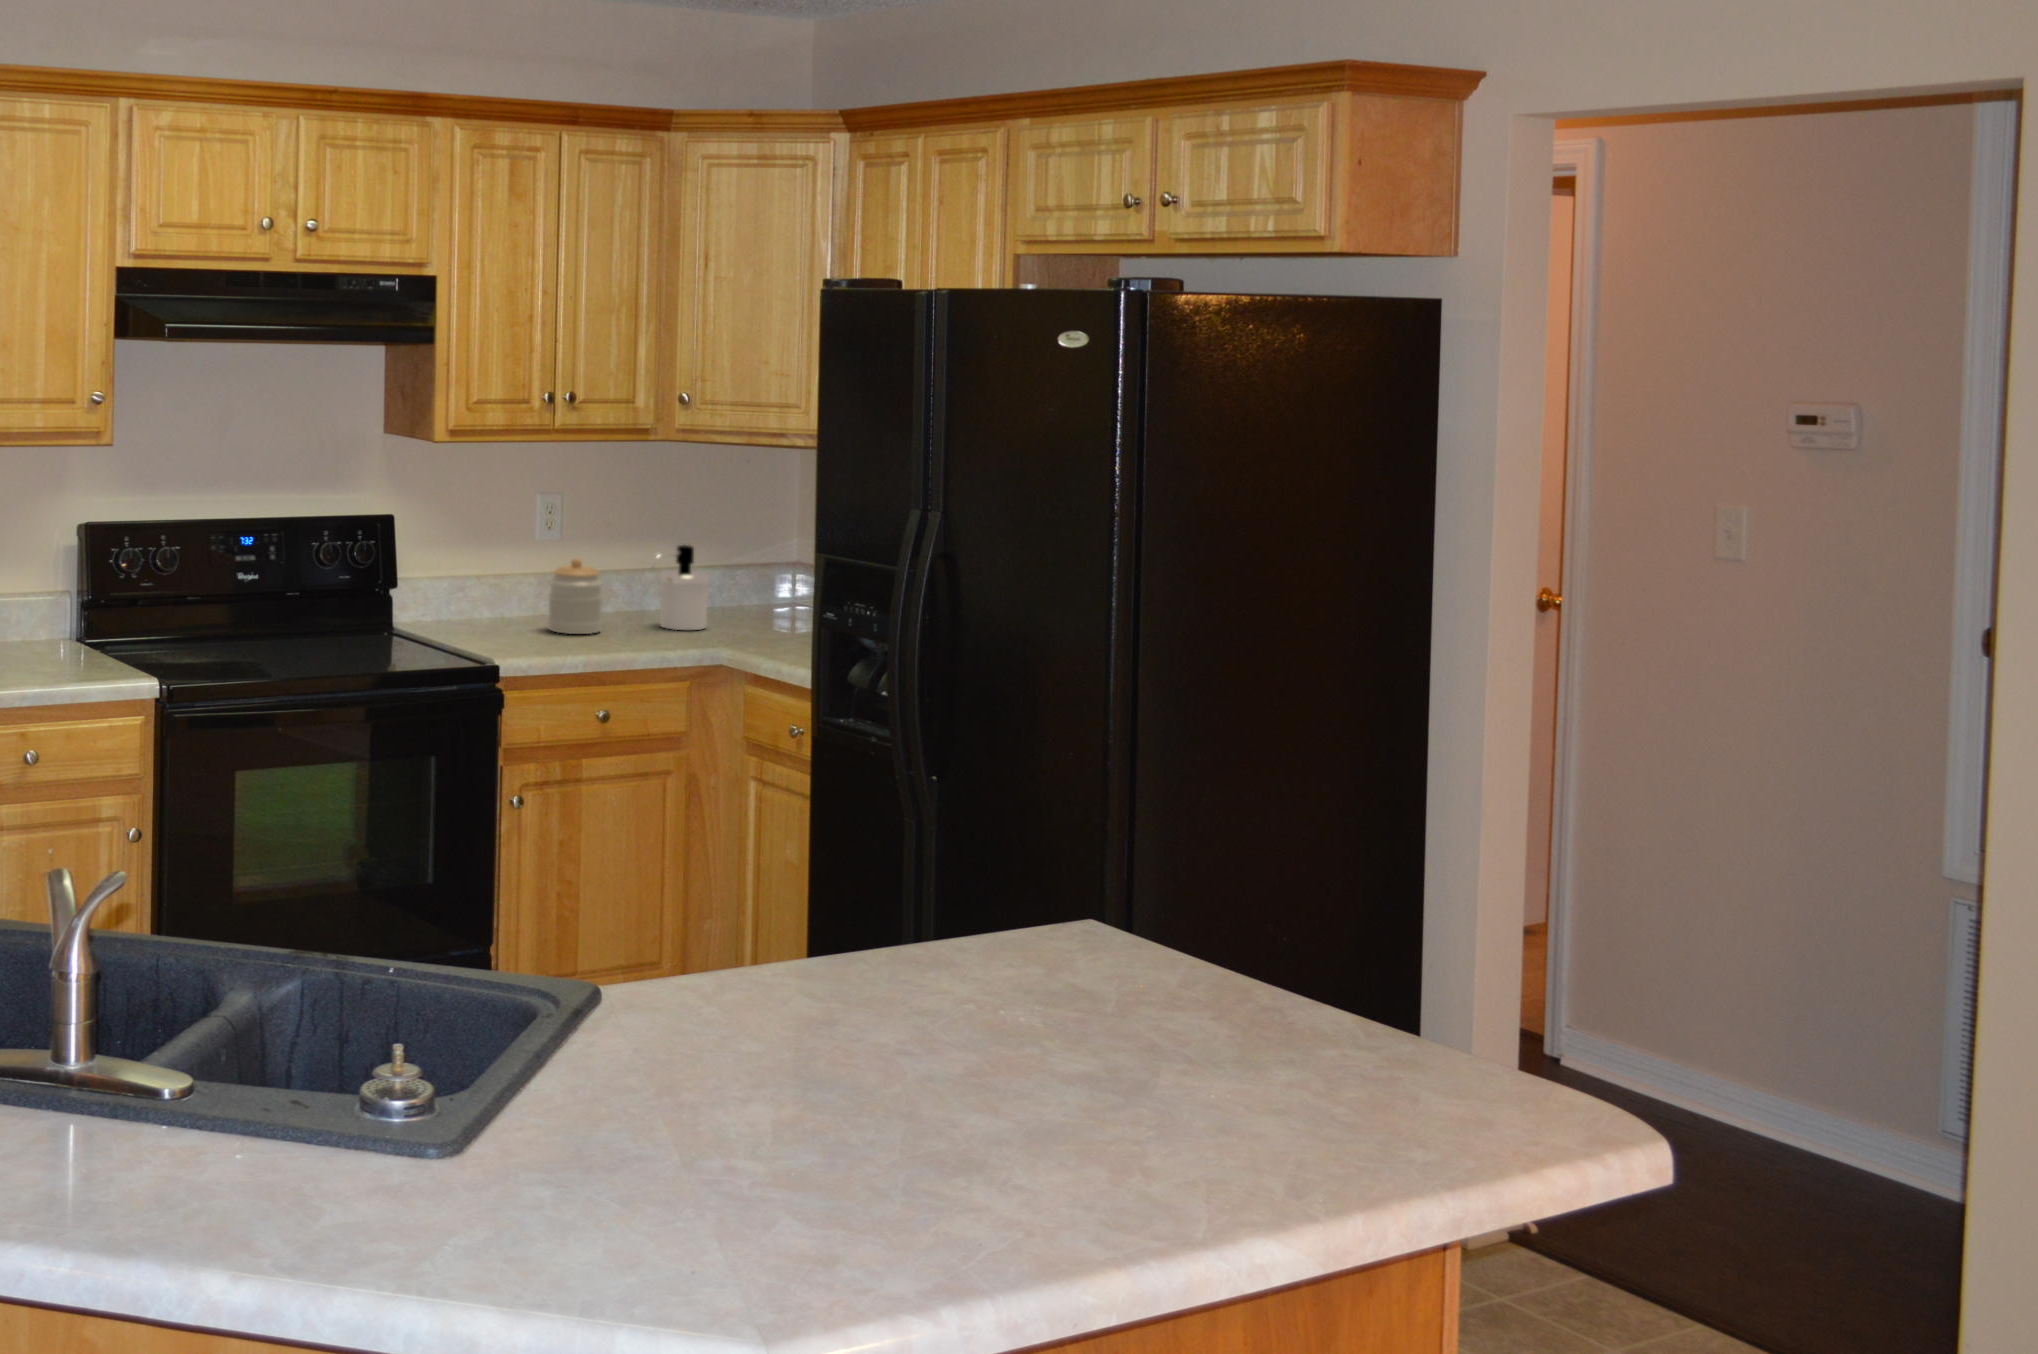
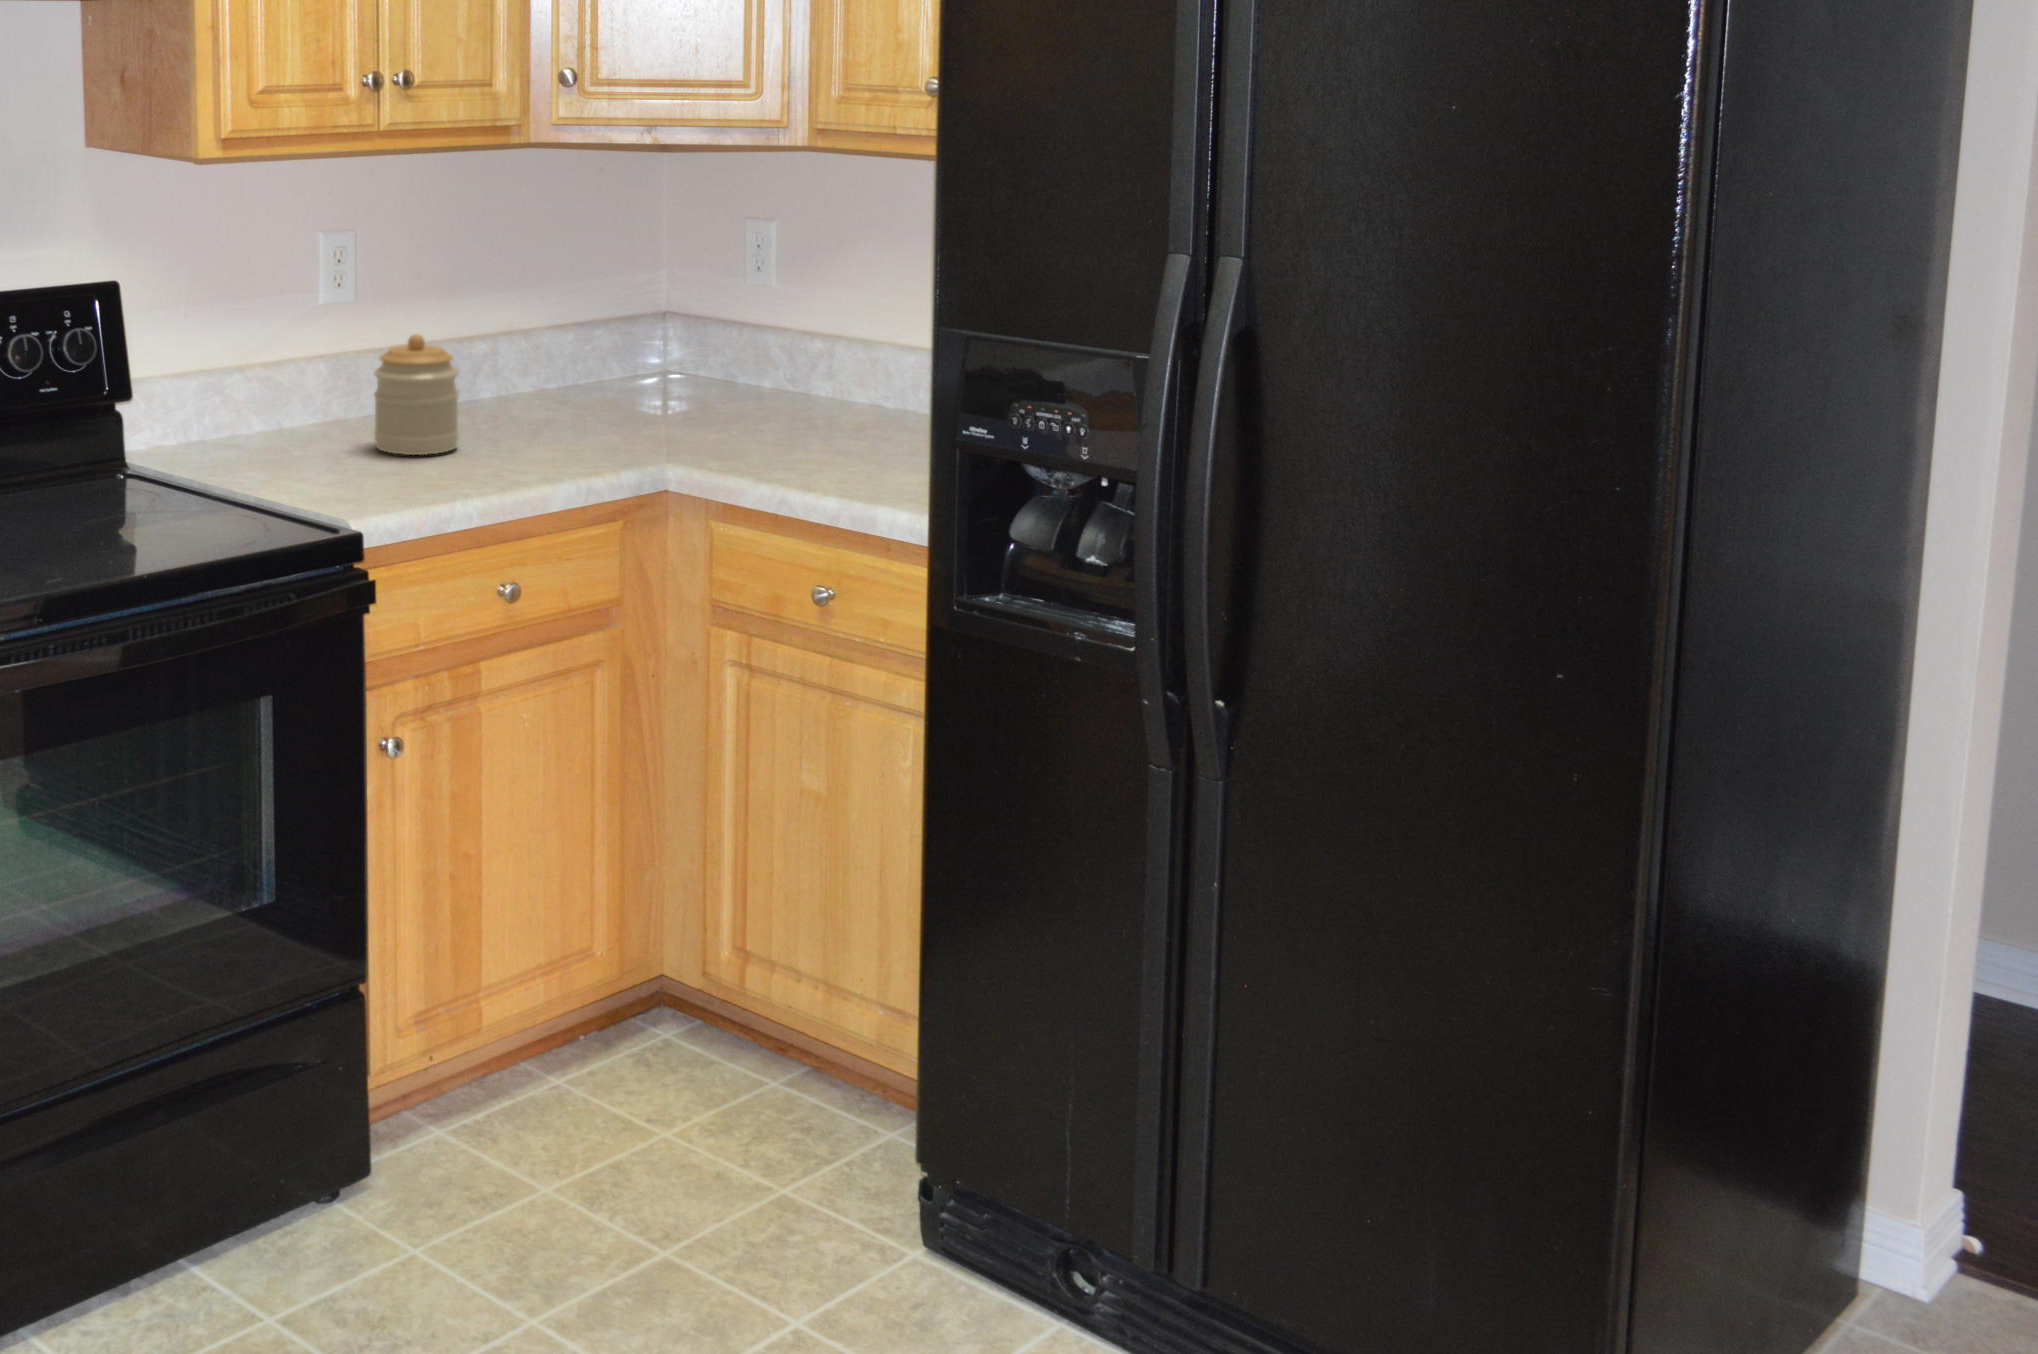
soap dispenser: present [652,545,709,630] -> none [529,303,606,433]

